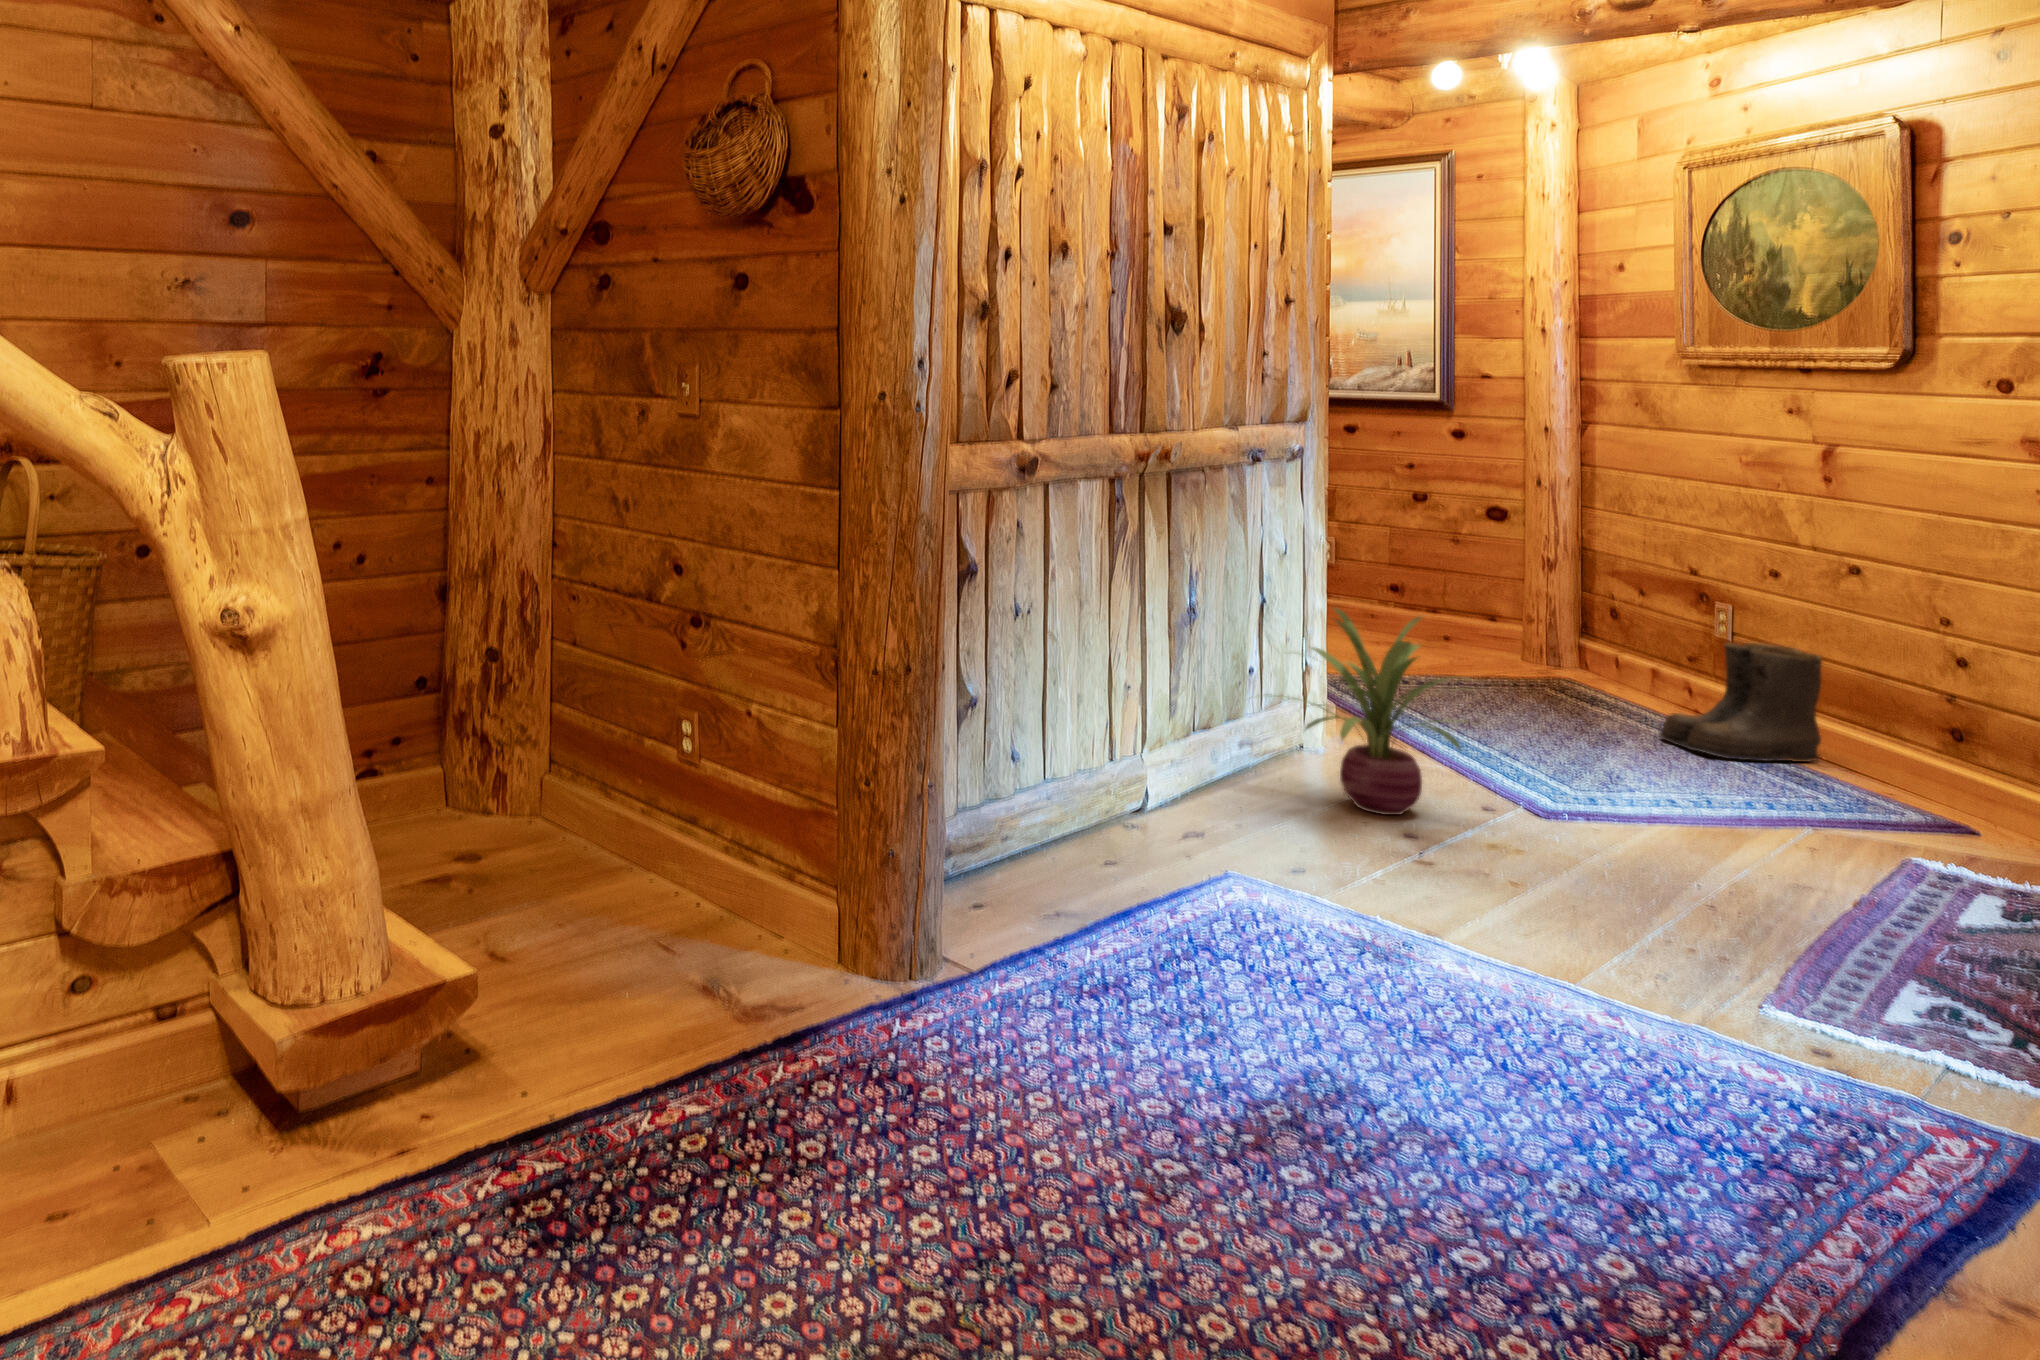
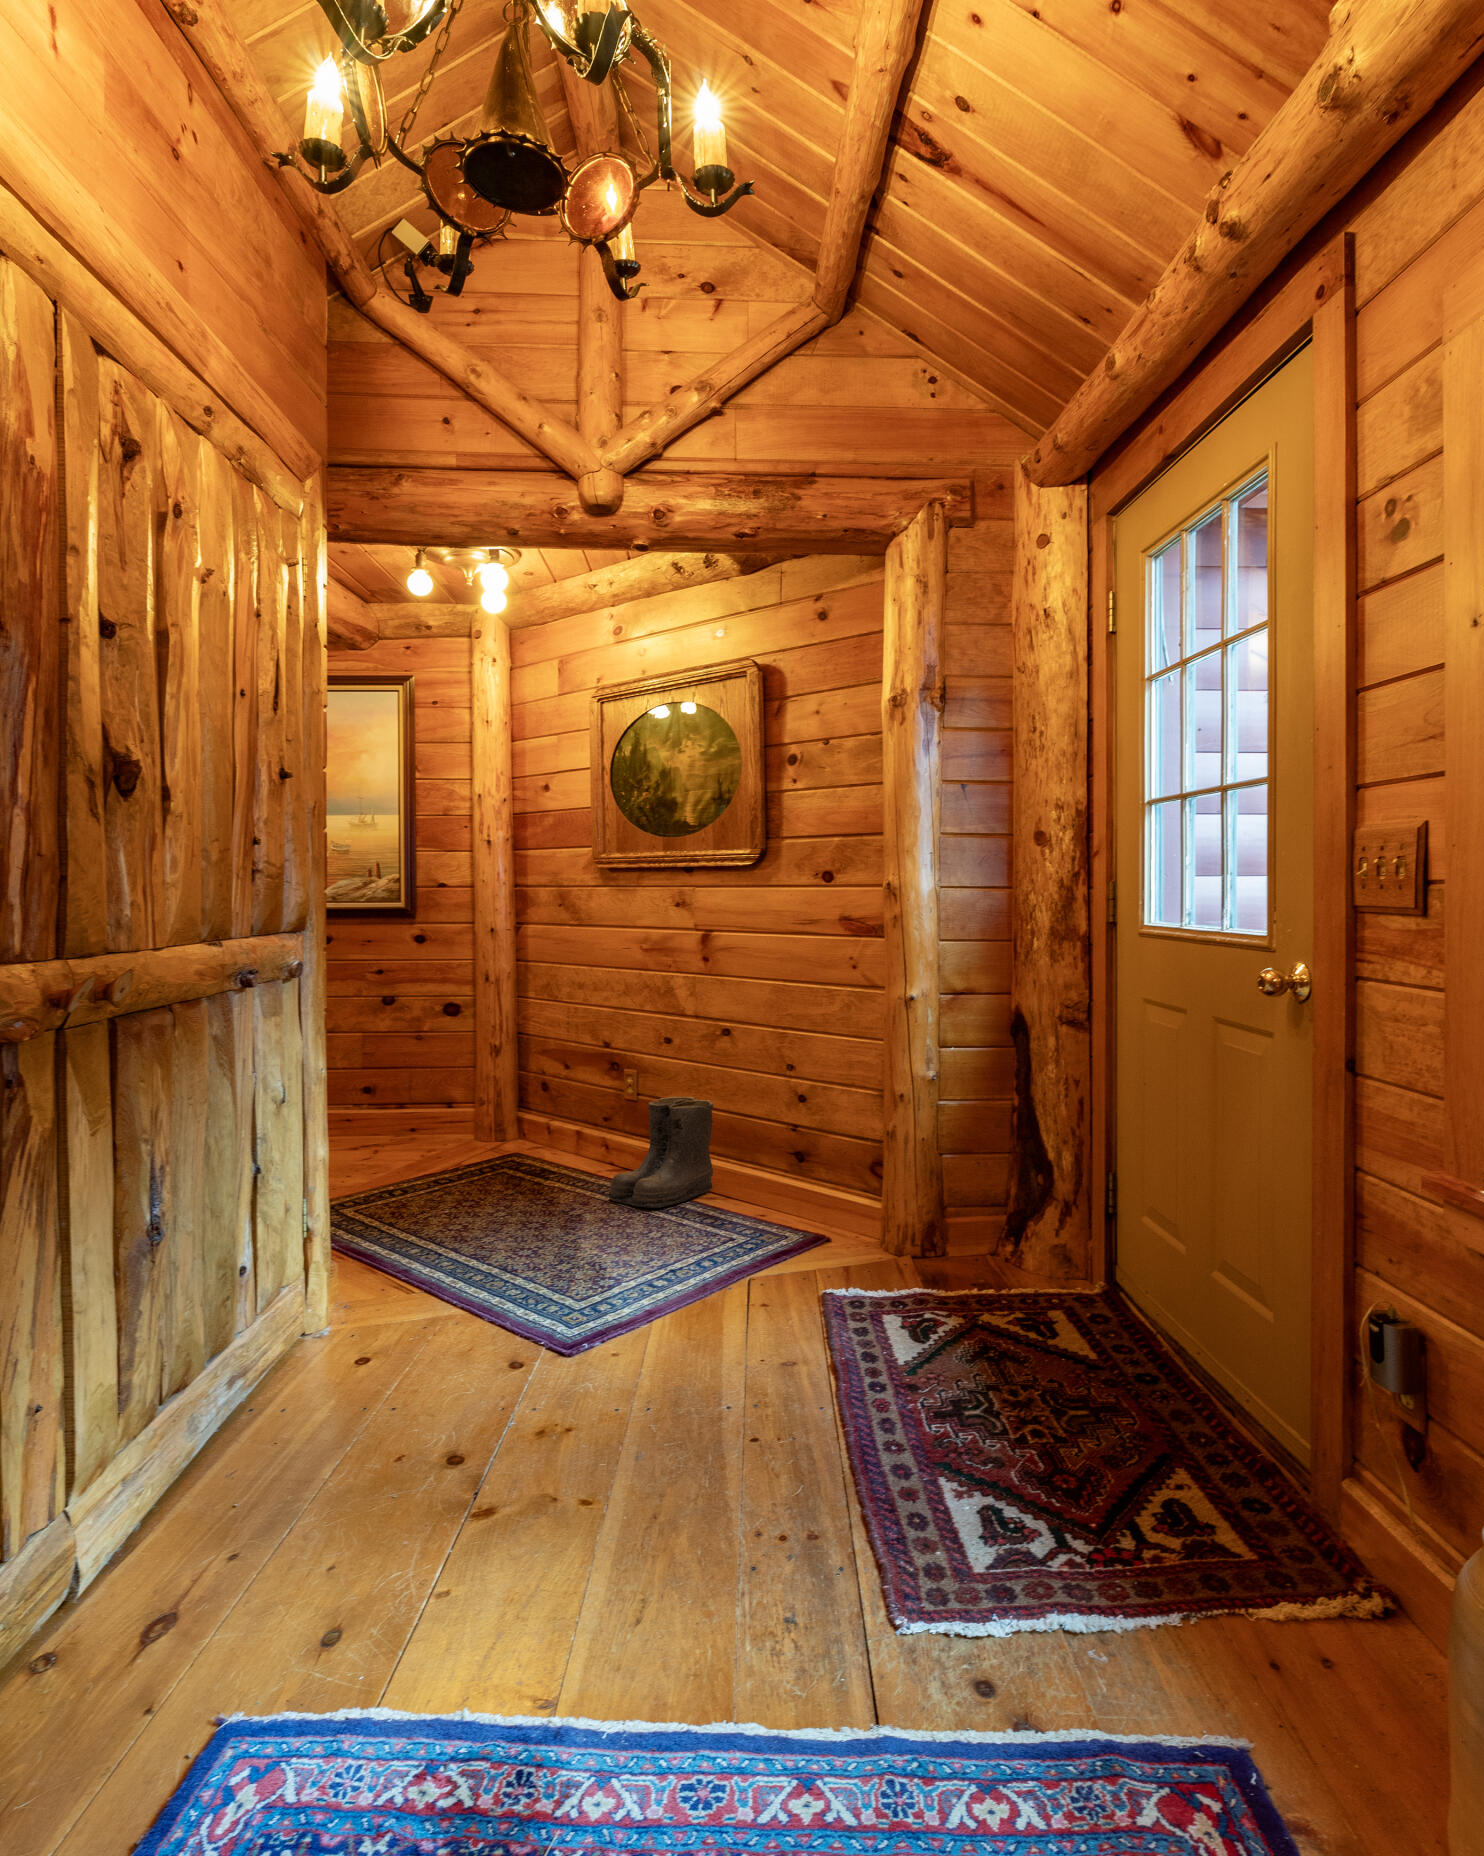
decorative plant: present [1282,608,1477,815] -> none [228,1157,541,1435]

